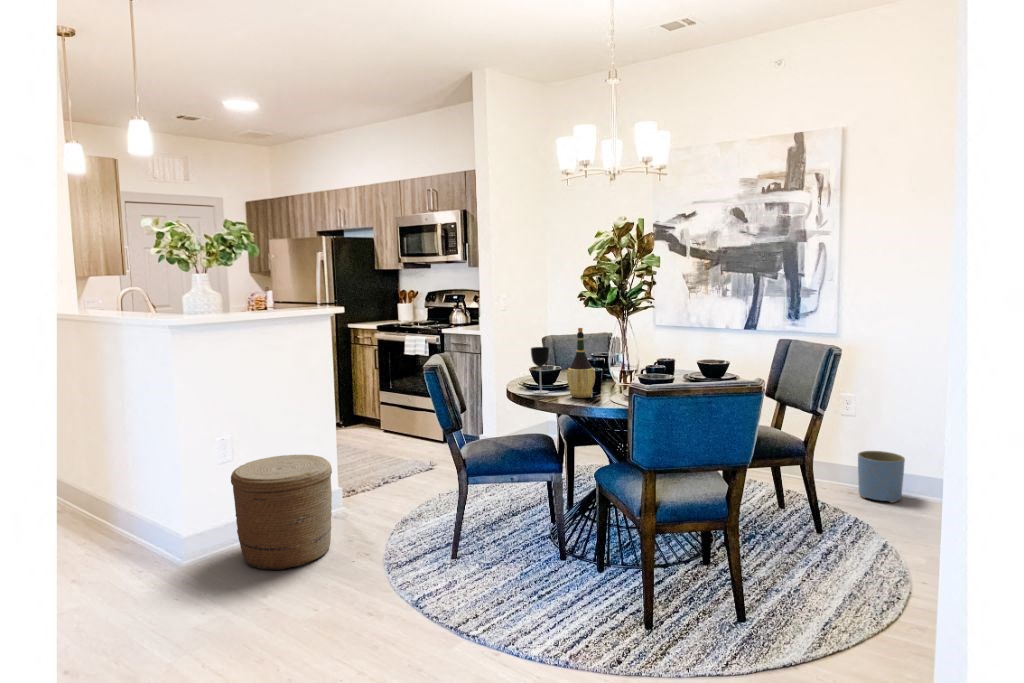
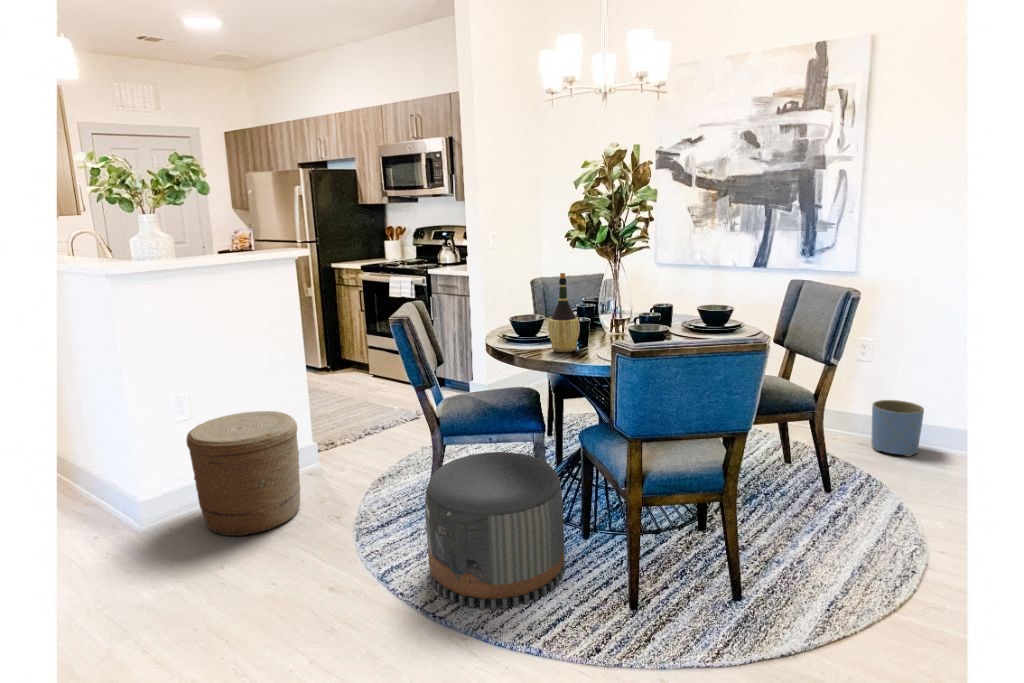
wine glass: present [531,347,549,393] -> none [509,294,530,346]
pouf: none [457,490,583,630] -> present [425,452,564,609]

